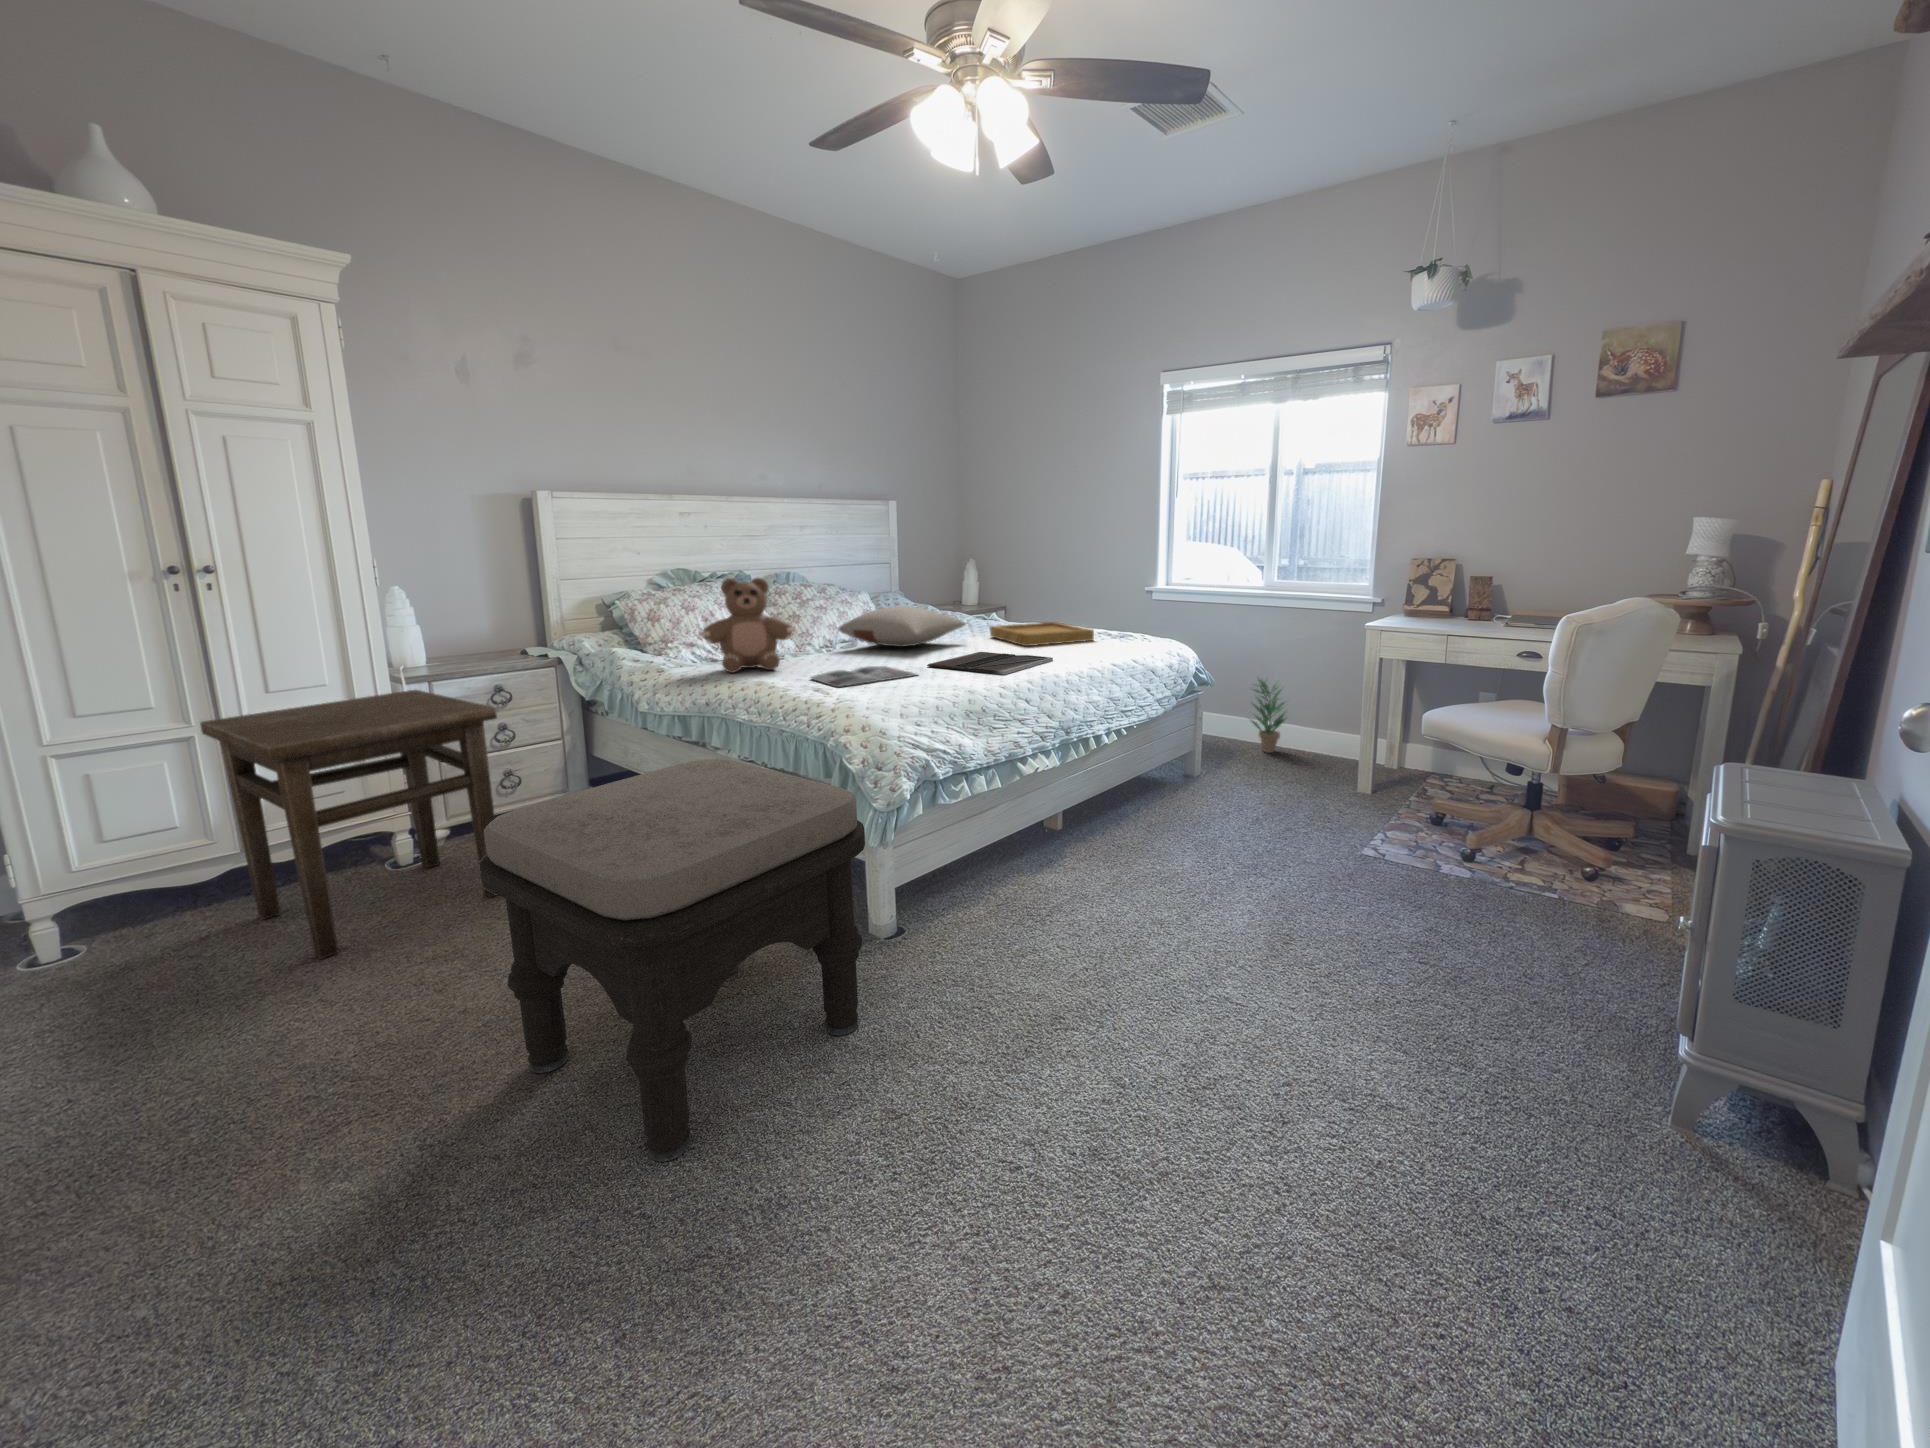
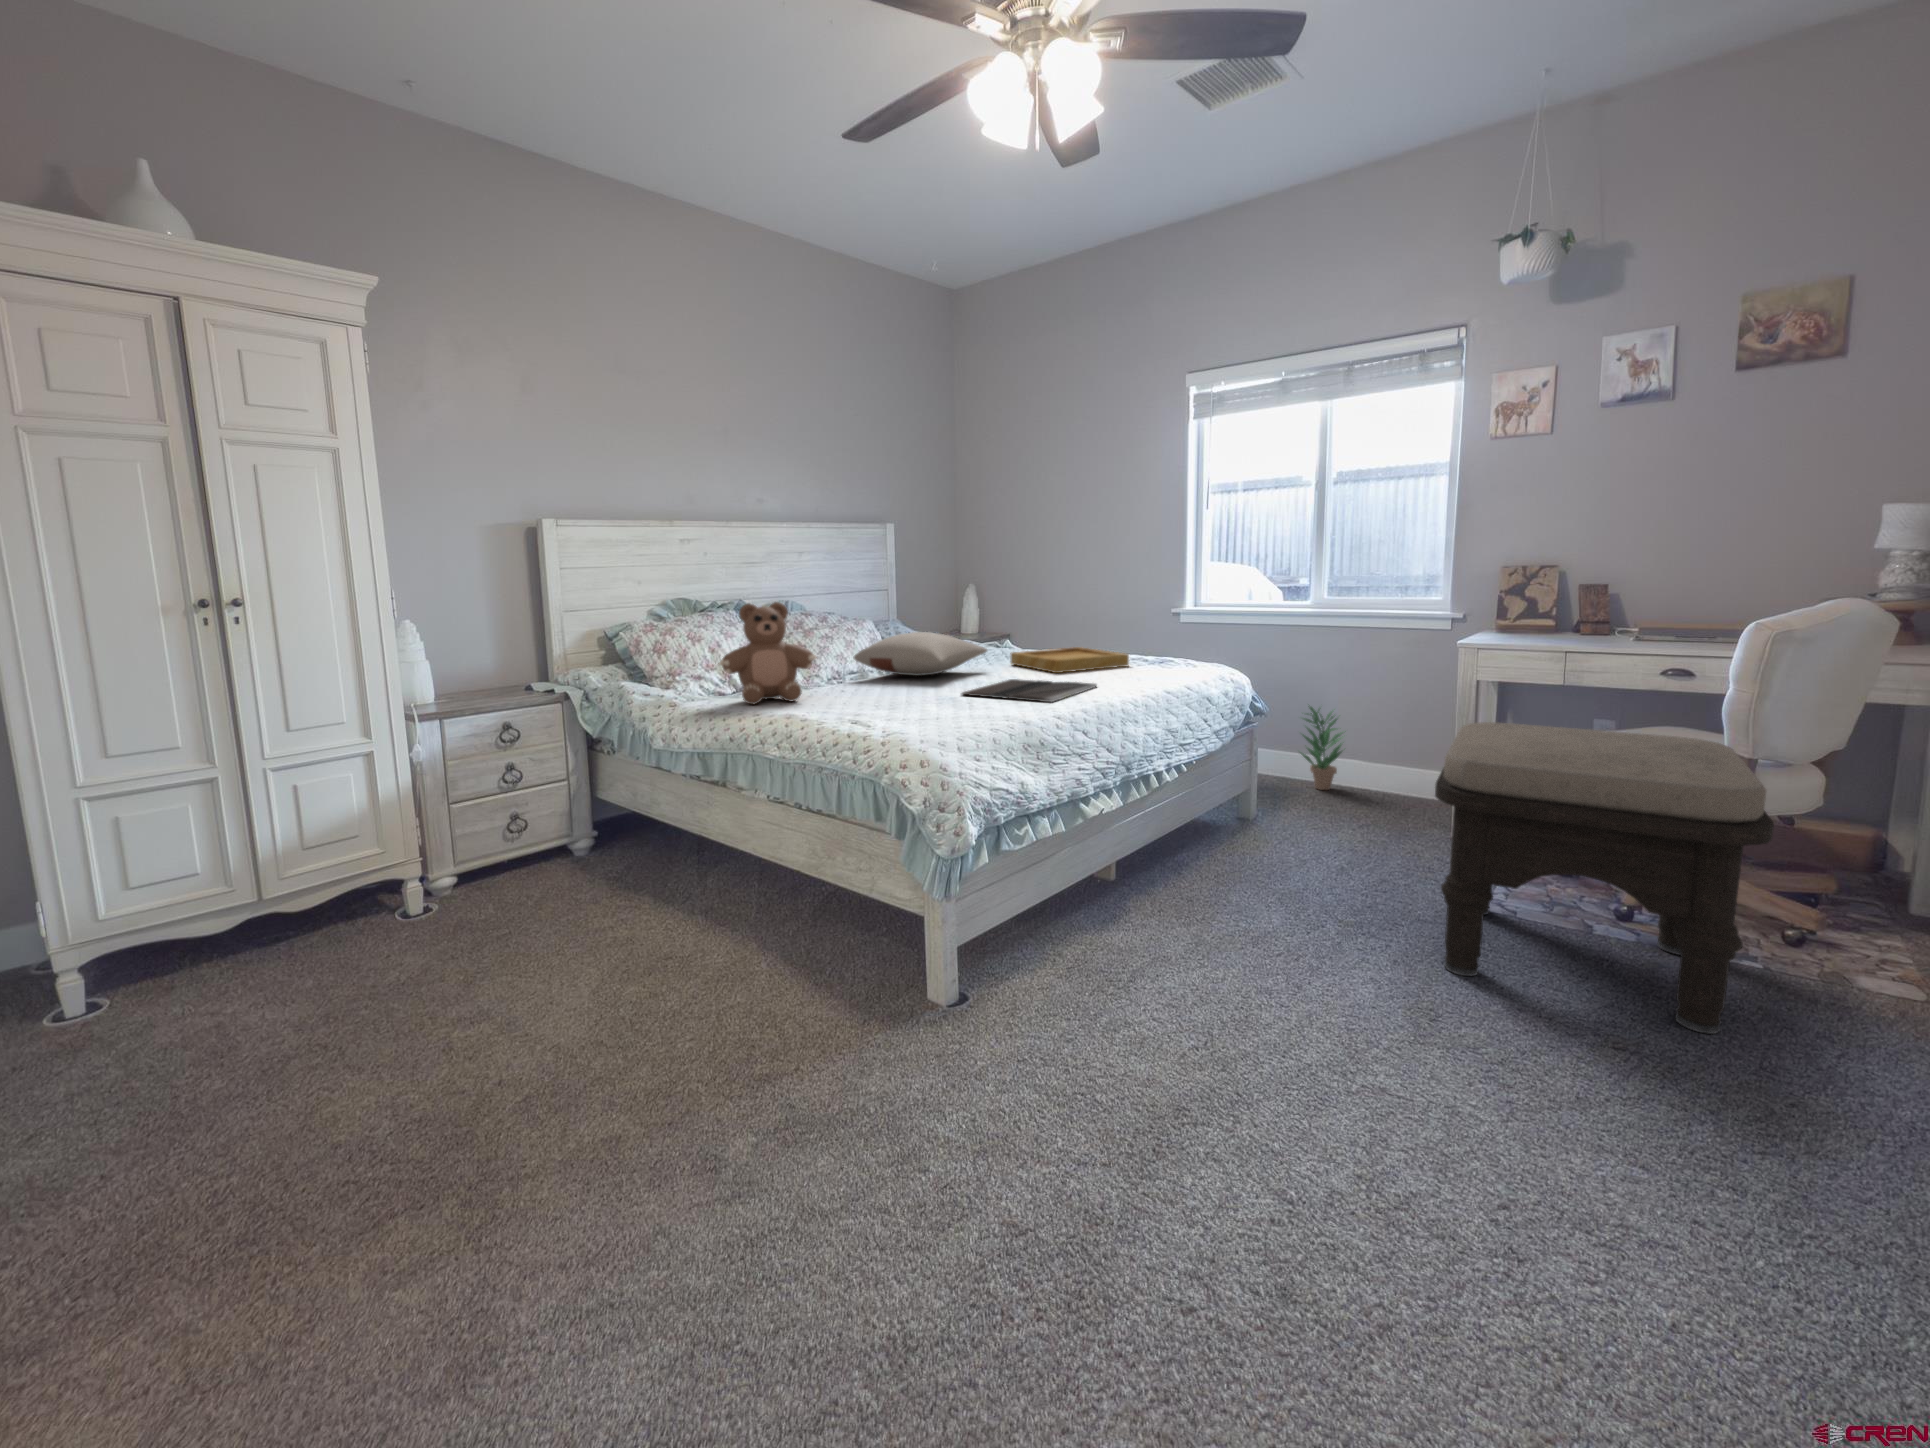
magazine: present [810,666,917,687] -> none [839,695,957,718]
side table: present [200,690,497,959] -> none [229,725,522,1016]
ottoman: present [479,759,865,1162] -> present [1435,722,1774,1034]

